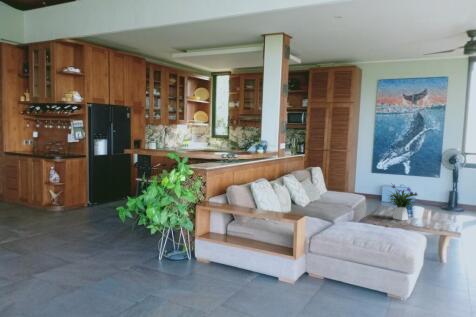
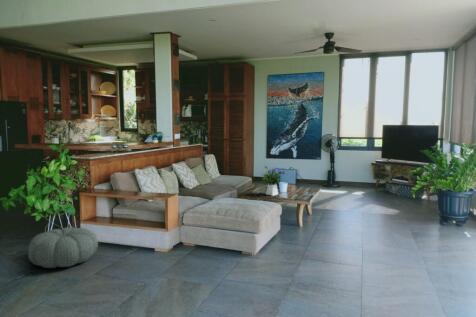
pouf: none [149,243,217,288] -> present [28,227,98,268]

